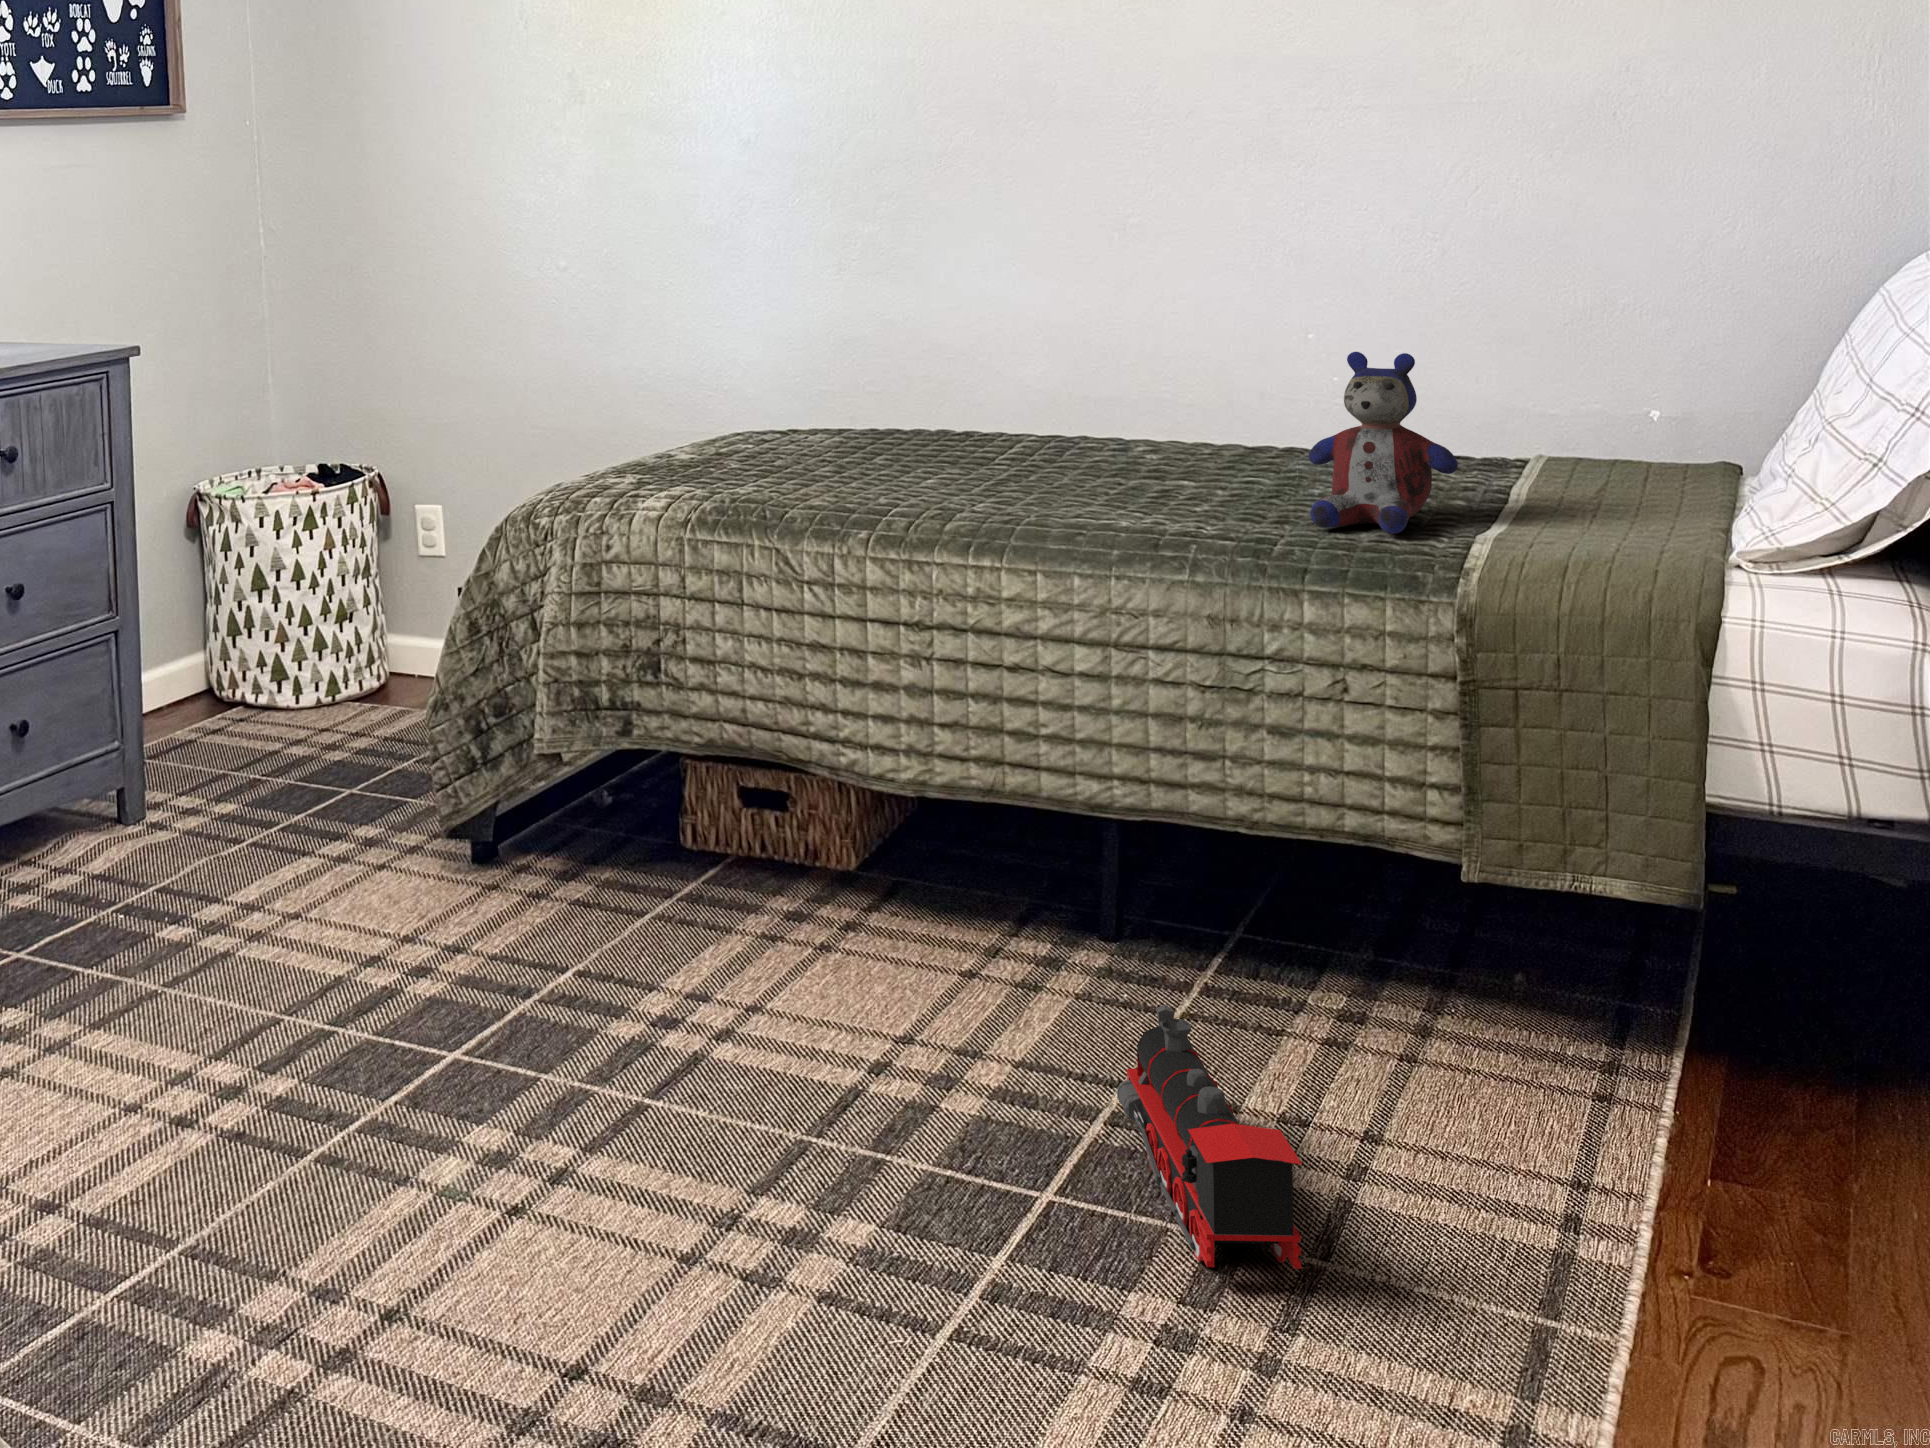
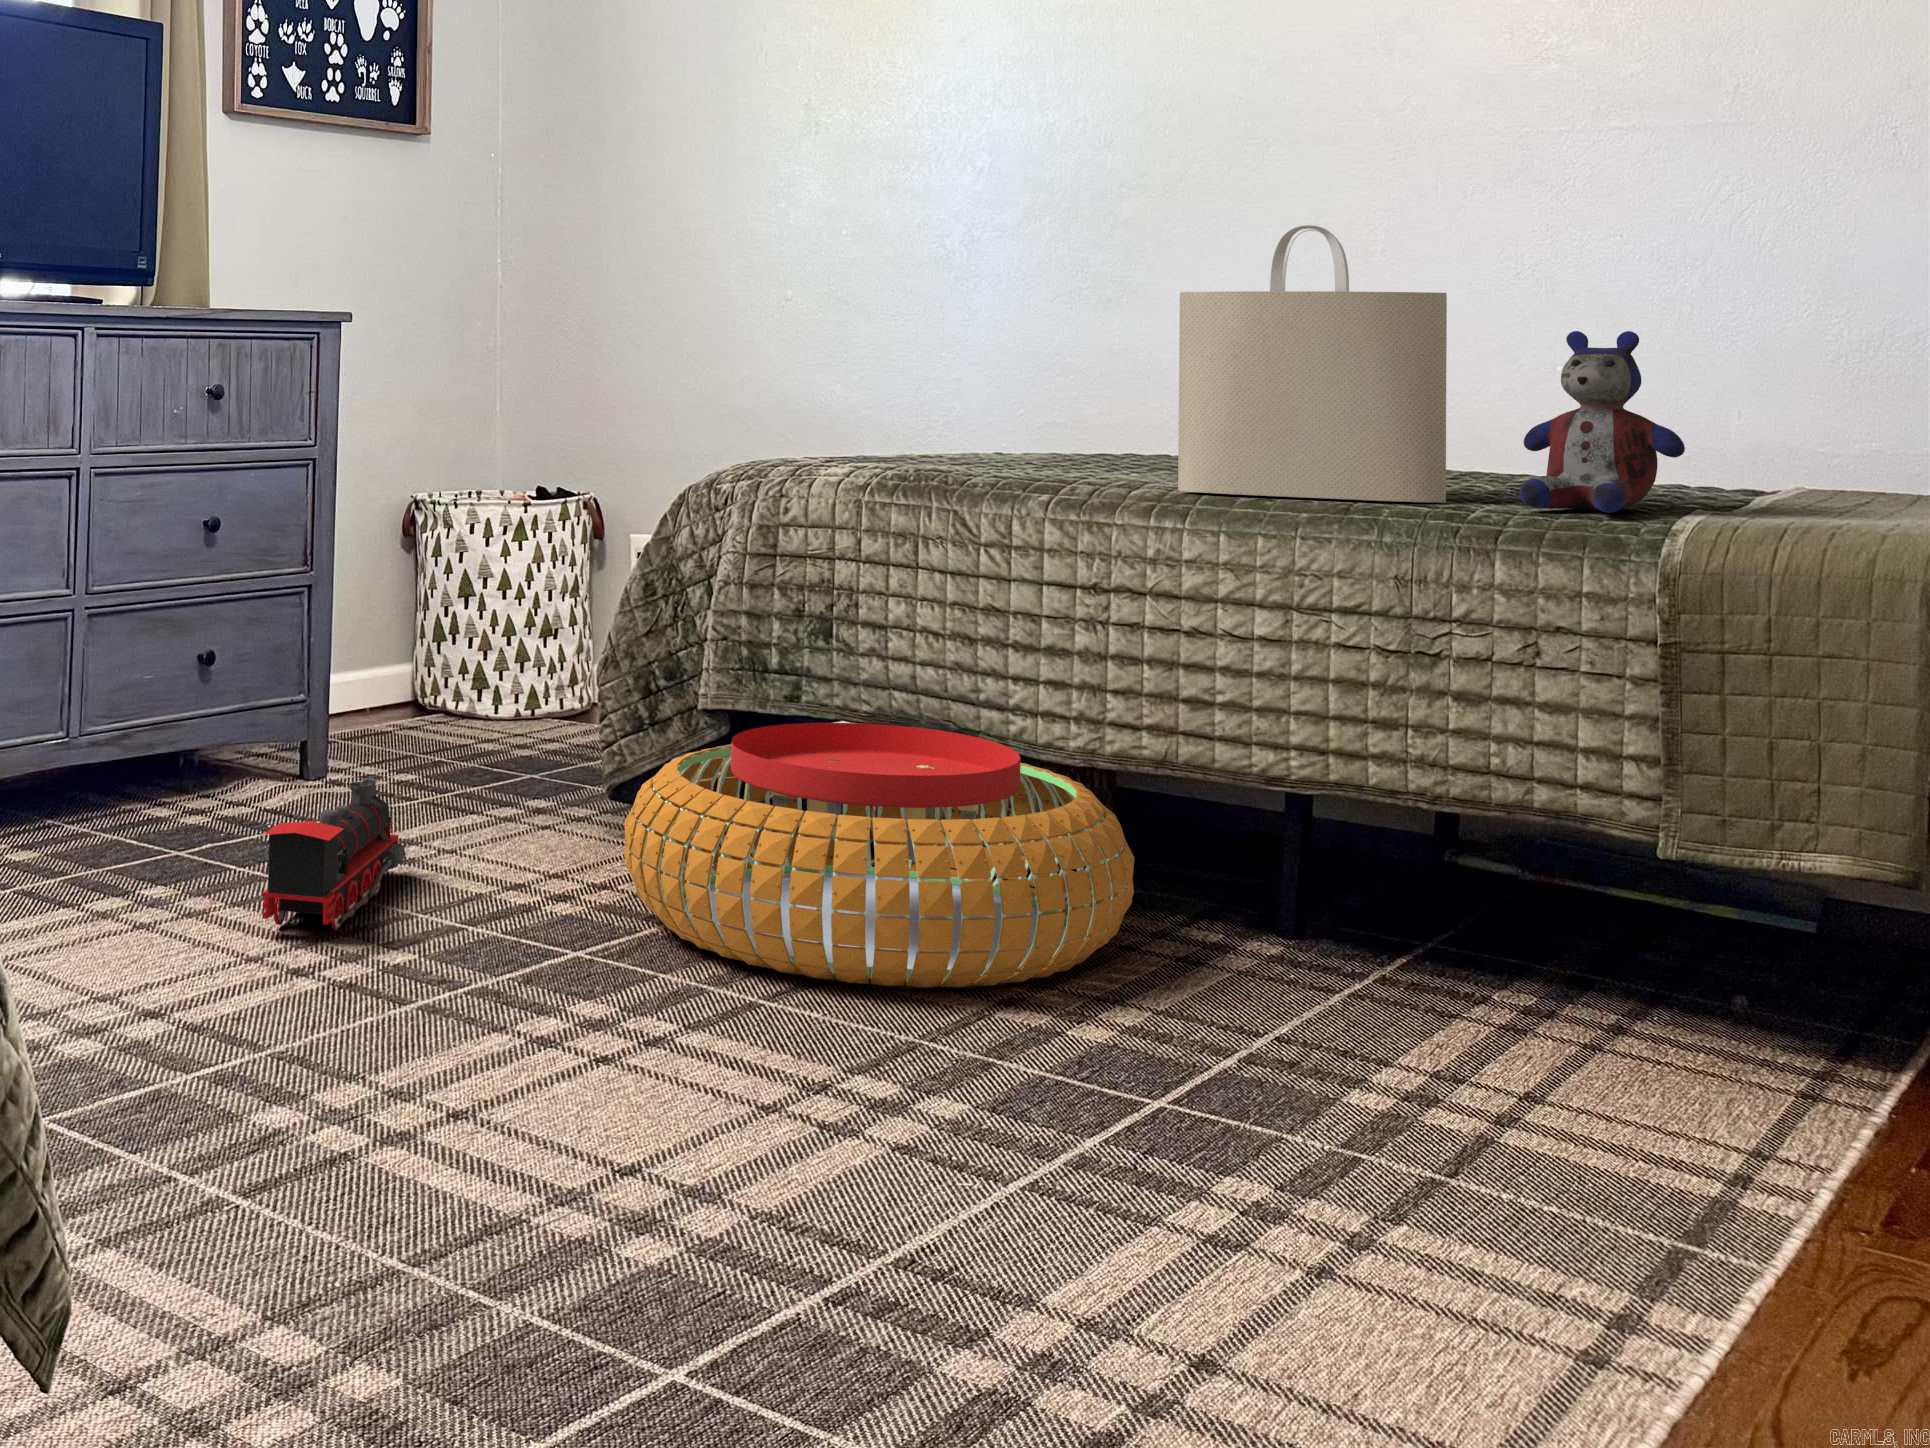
tote bag: none [985,255,1240,522] -> present [1178,225,1447,503]
pouf: none [483,769,977,1067] -> present [624,723,1134,987]
toy train: present [1117,1005,1302,1269] -> present [262,777,406,931]

